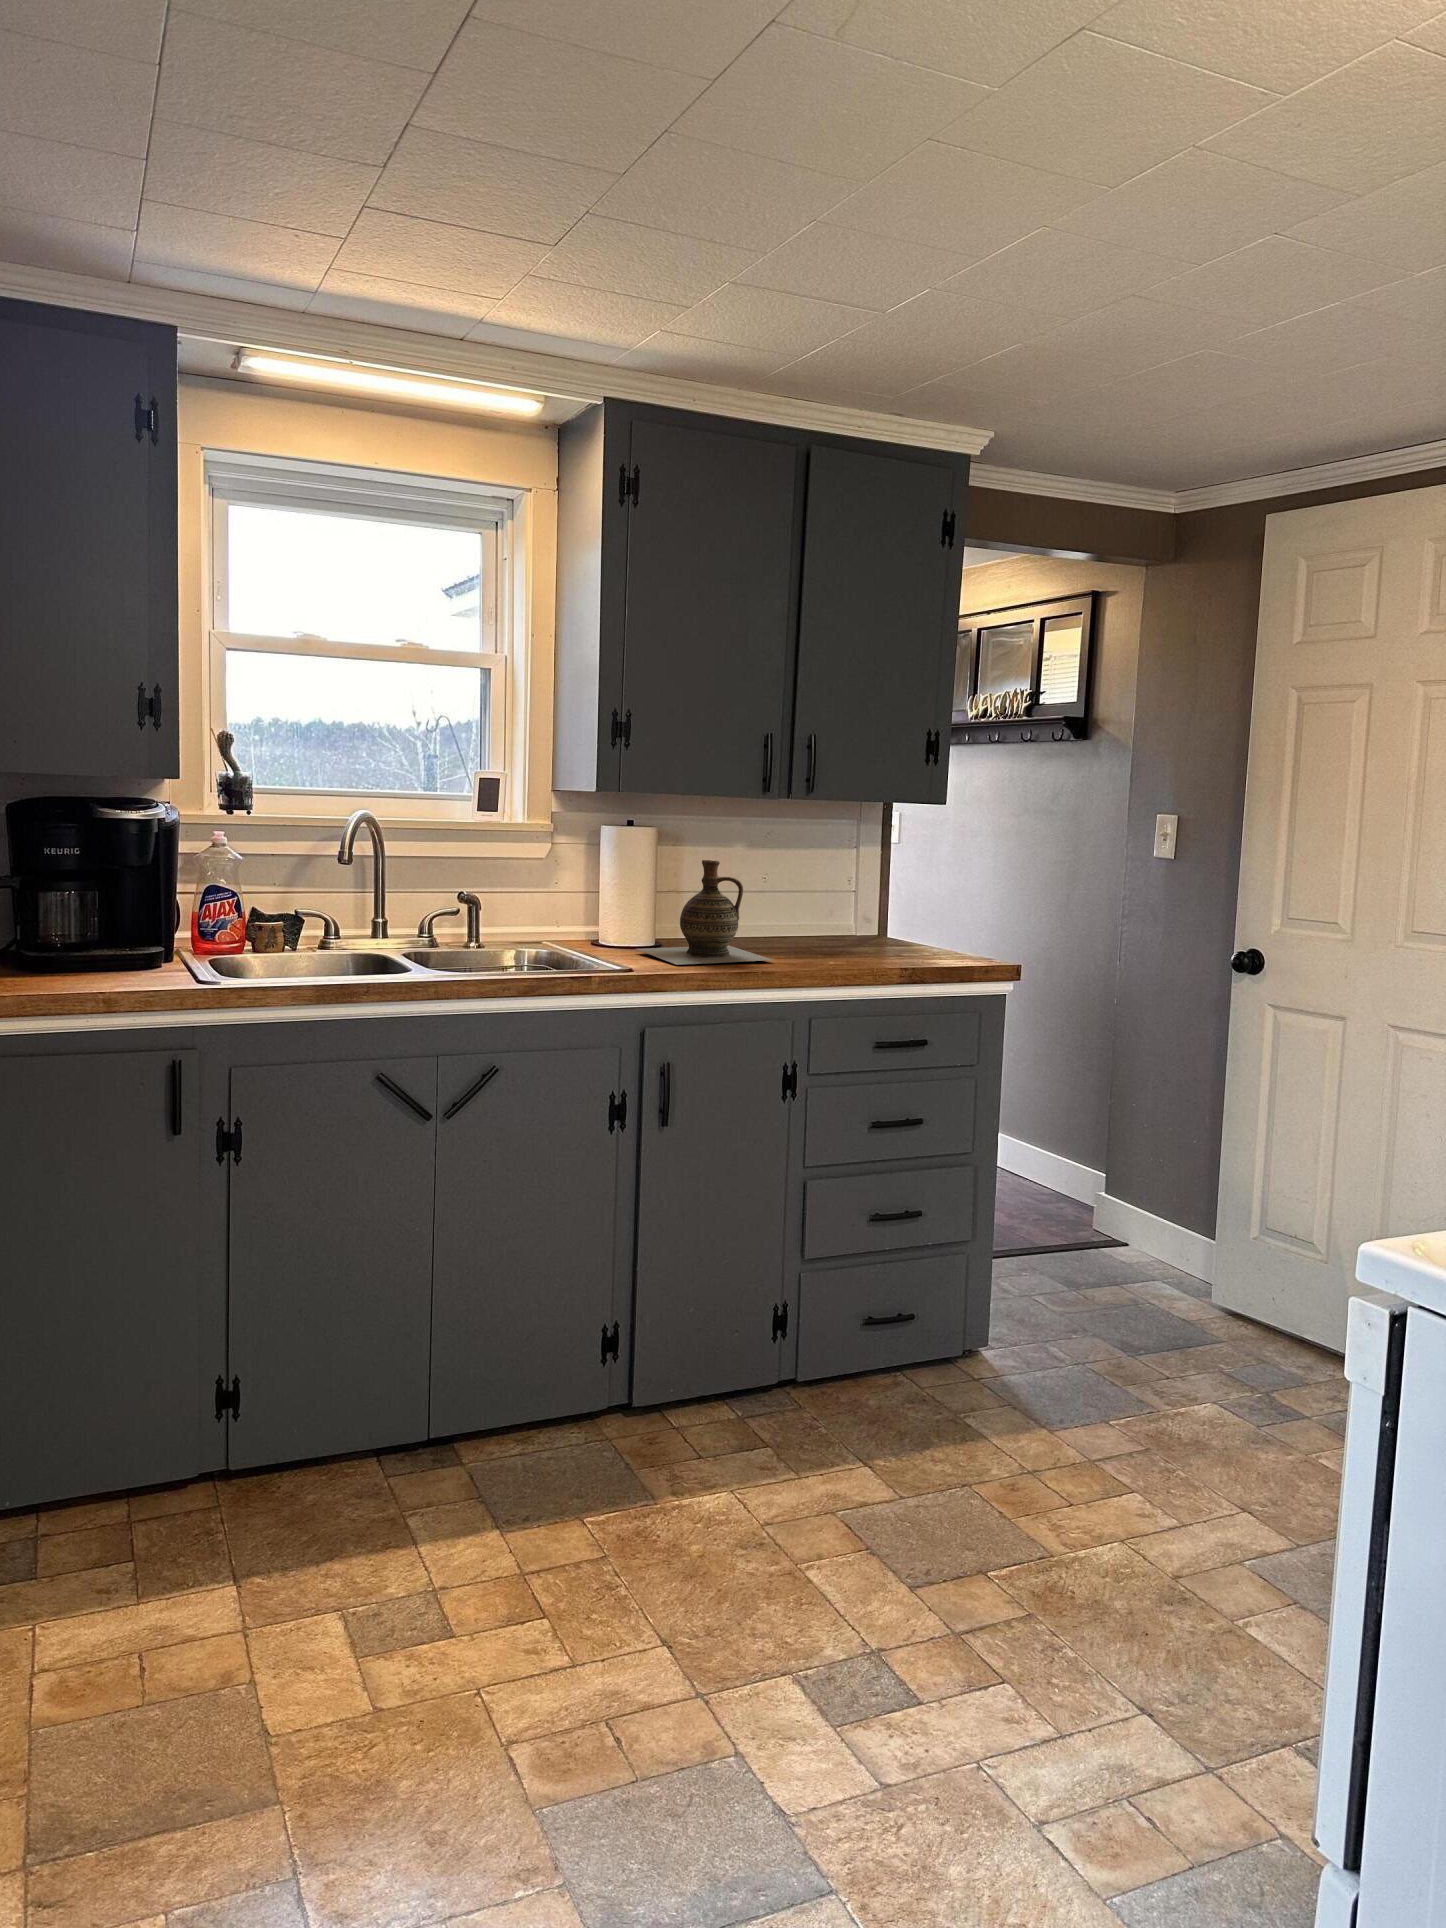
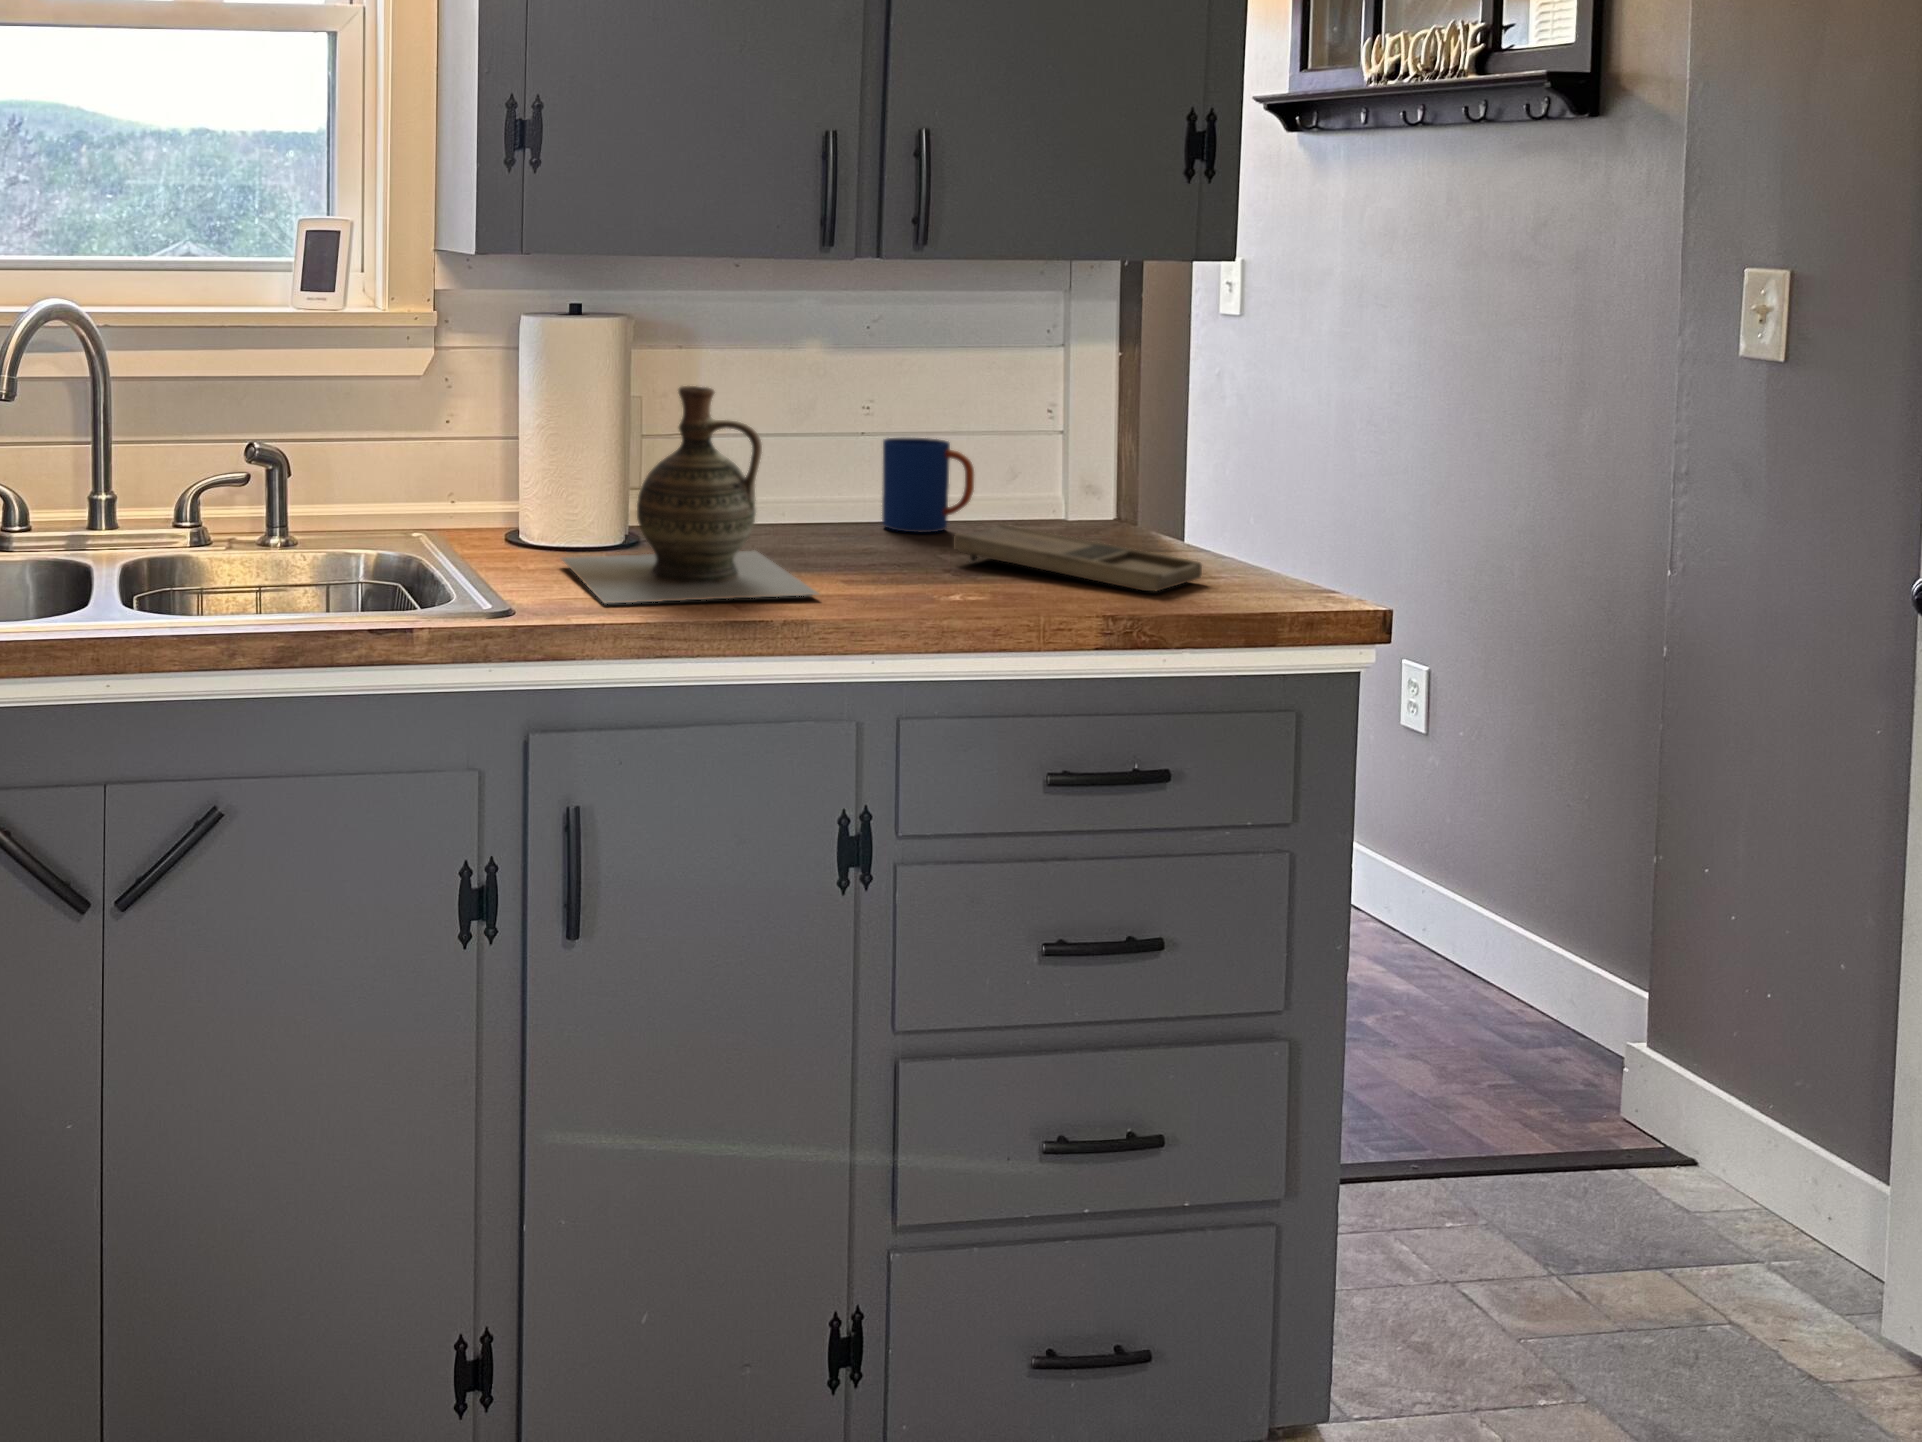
mug: none [773,893,820,940] -> present [882,438,974,533]
tray: none [820,933,934,958] -> present [953,524,1202,591]

